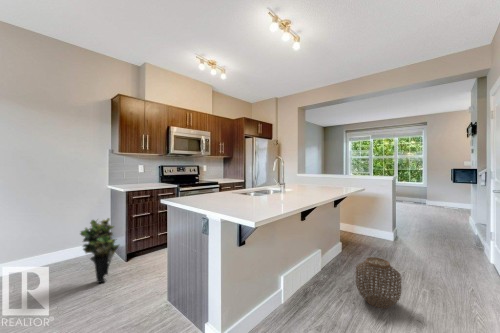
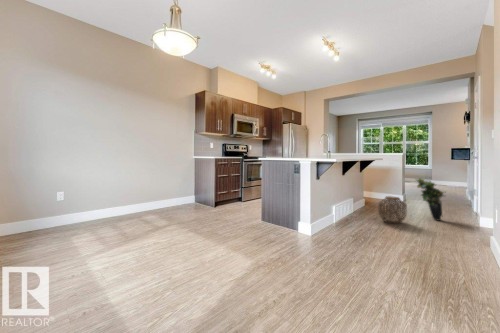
potted plant: present [80,218,119,283] -> present [417,178,444,221]

